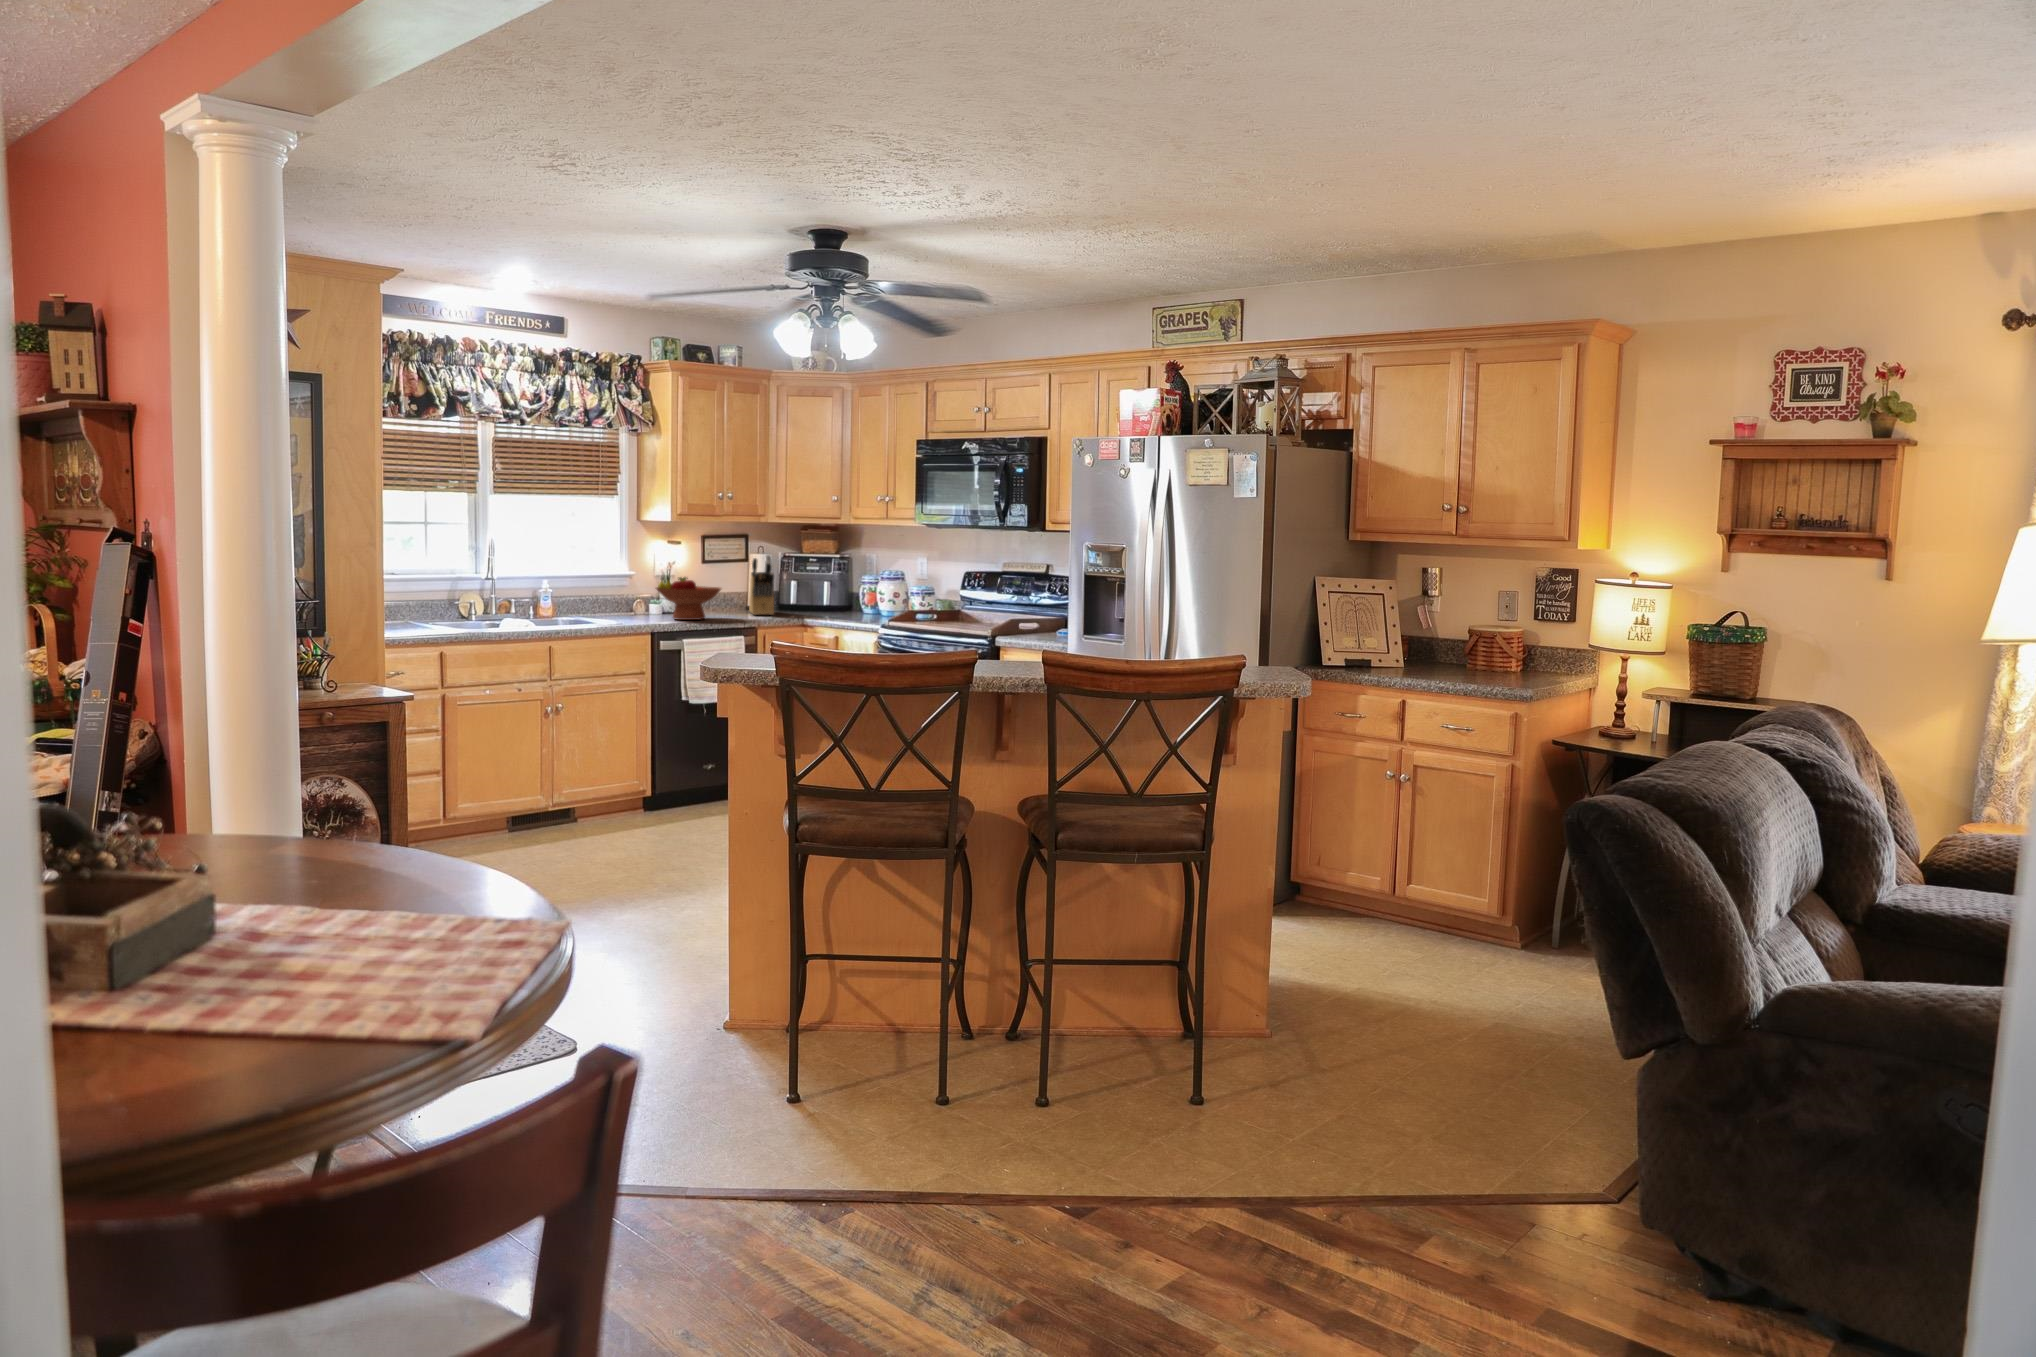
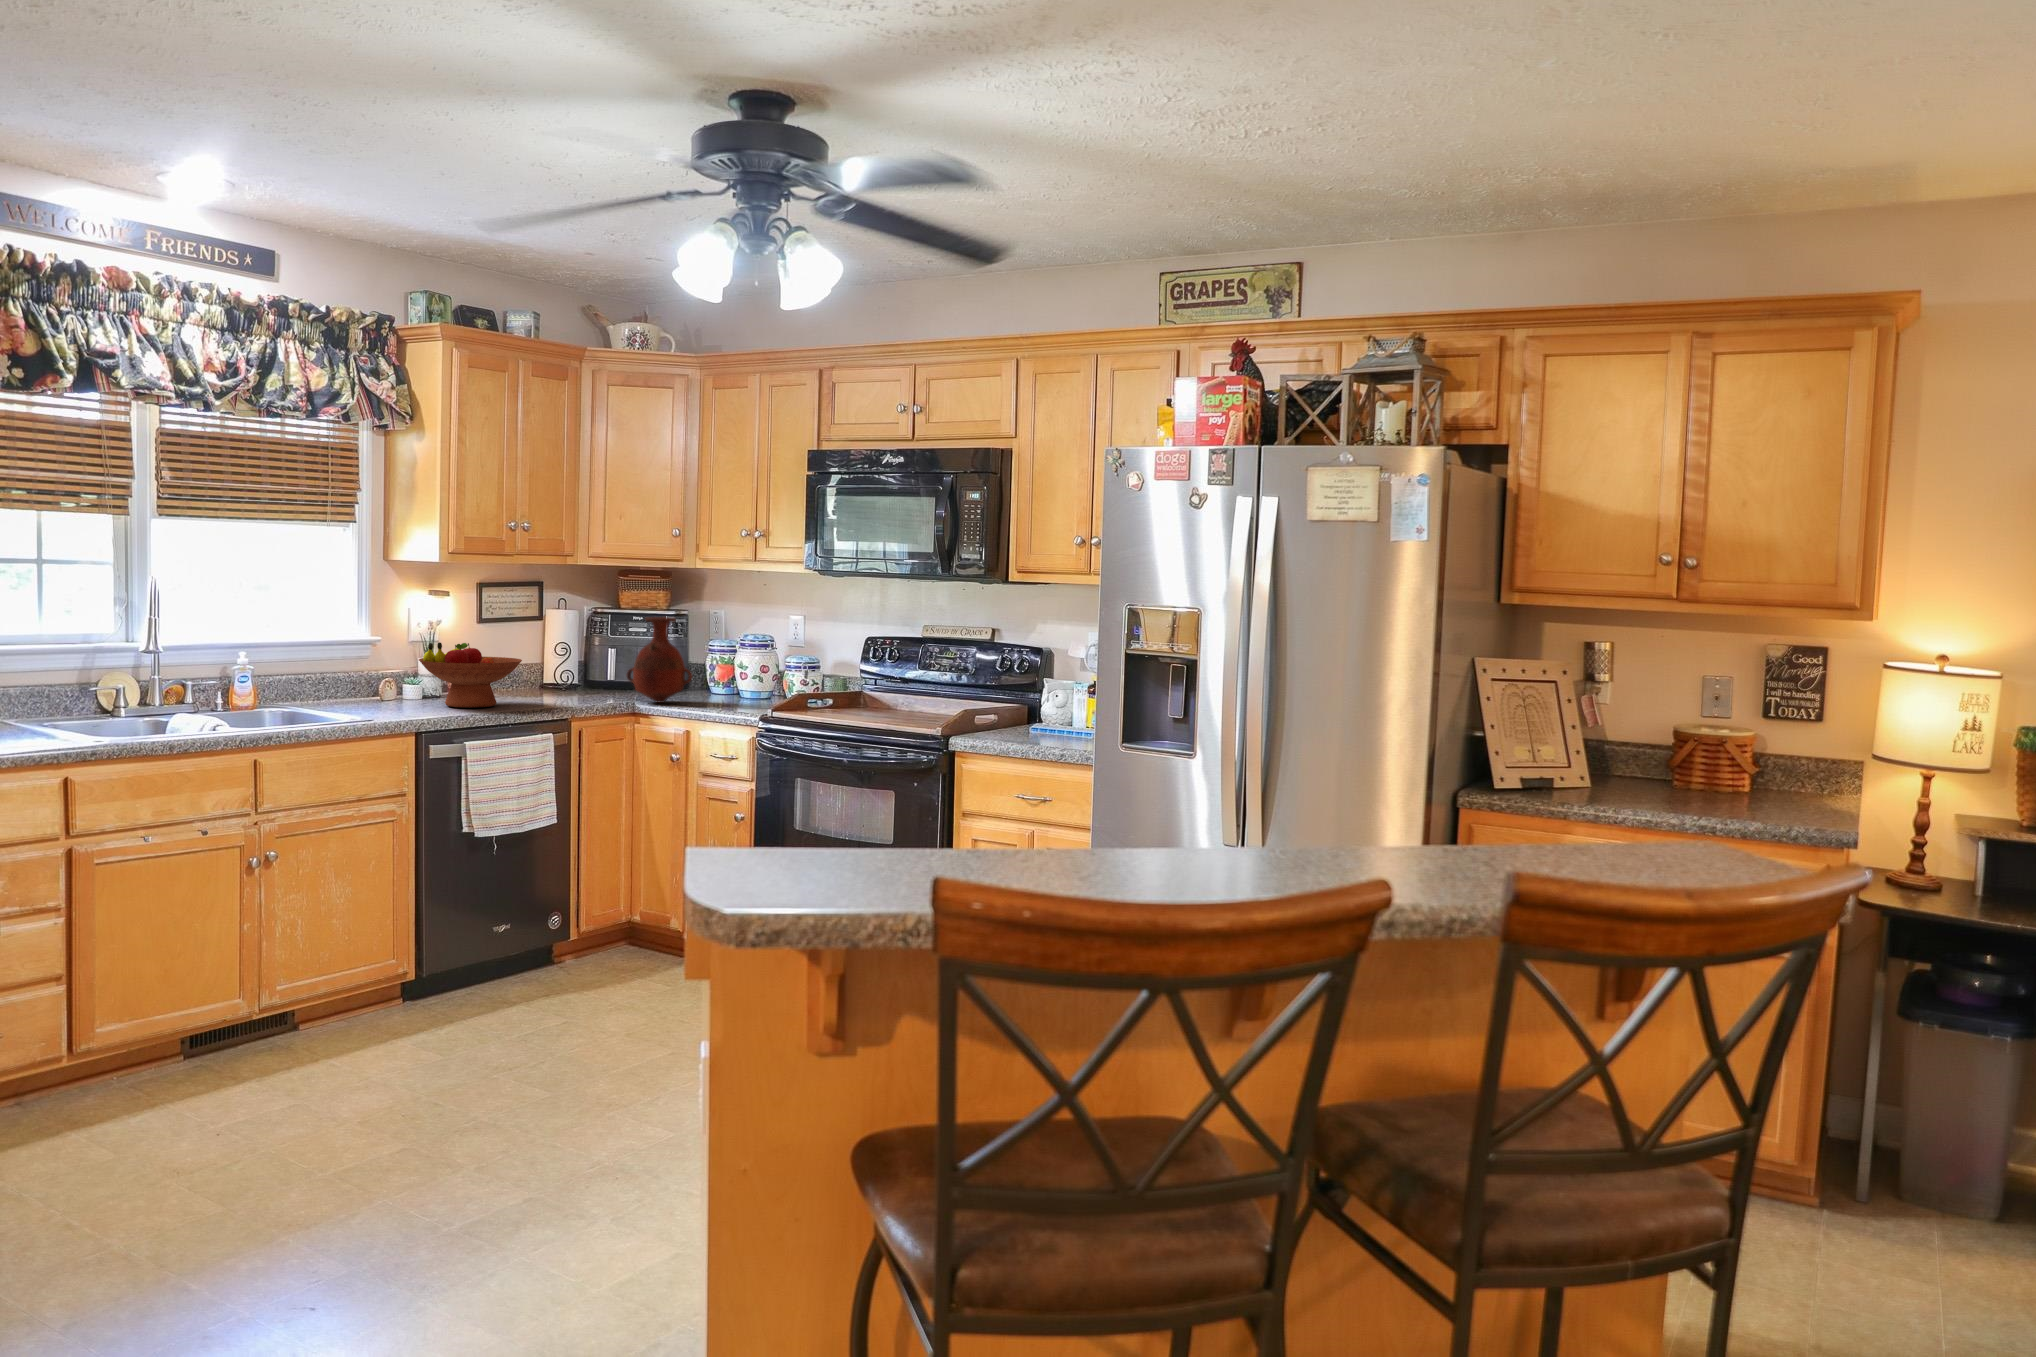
knife block: present [749,555,774,615] -> none [551,610,595,697]
vase: none [794,559,838,619] -> present [627,617,692,703]

